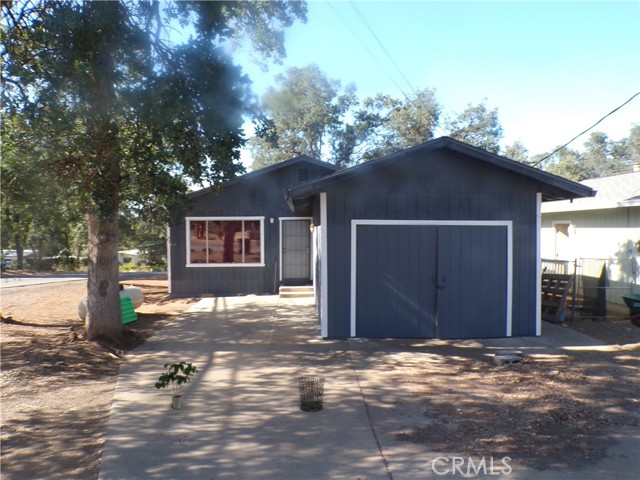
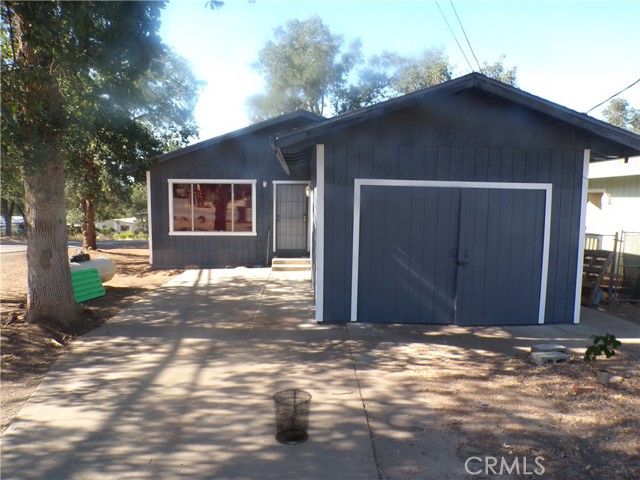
potted plant: present [154,362,198,409] -> present [583,333,622,384]

